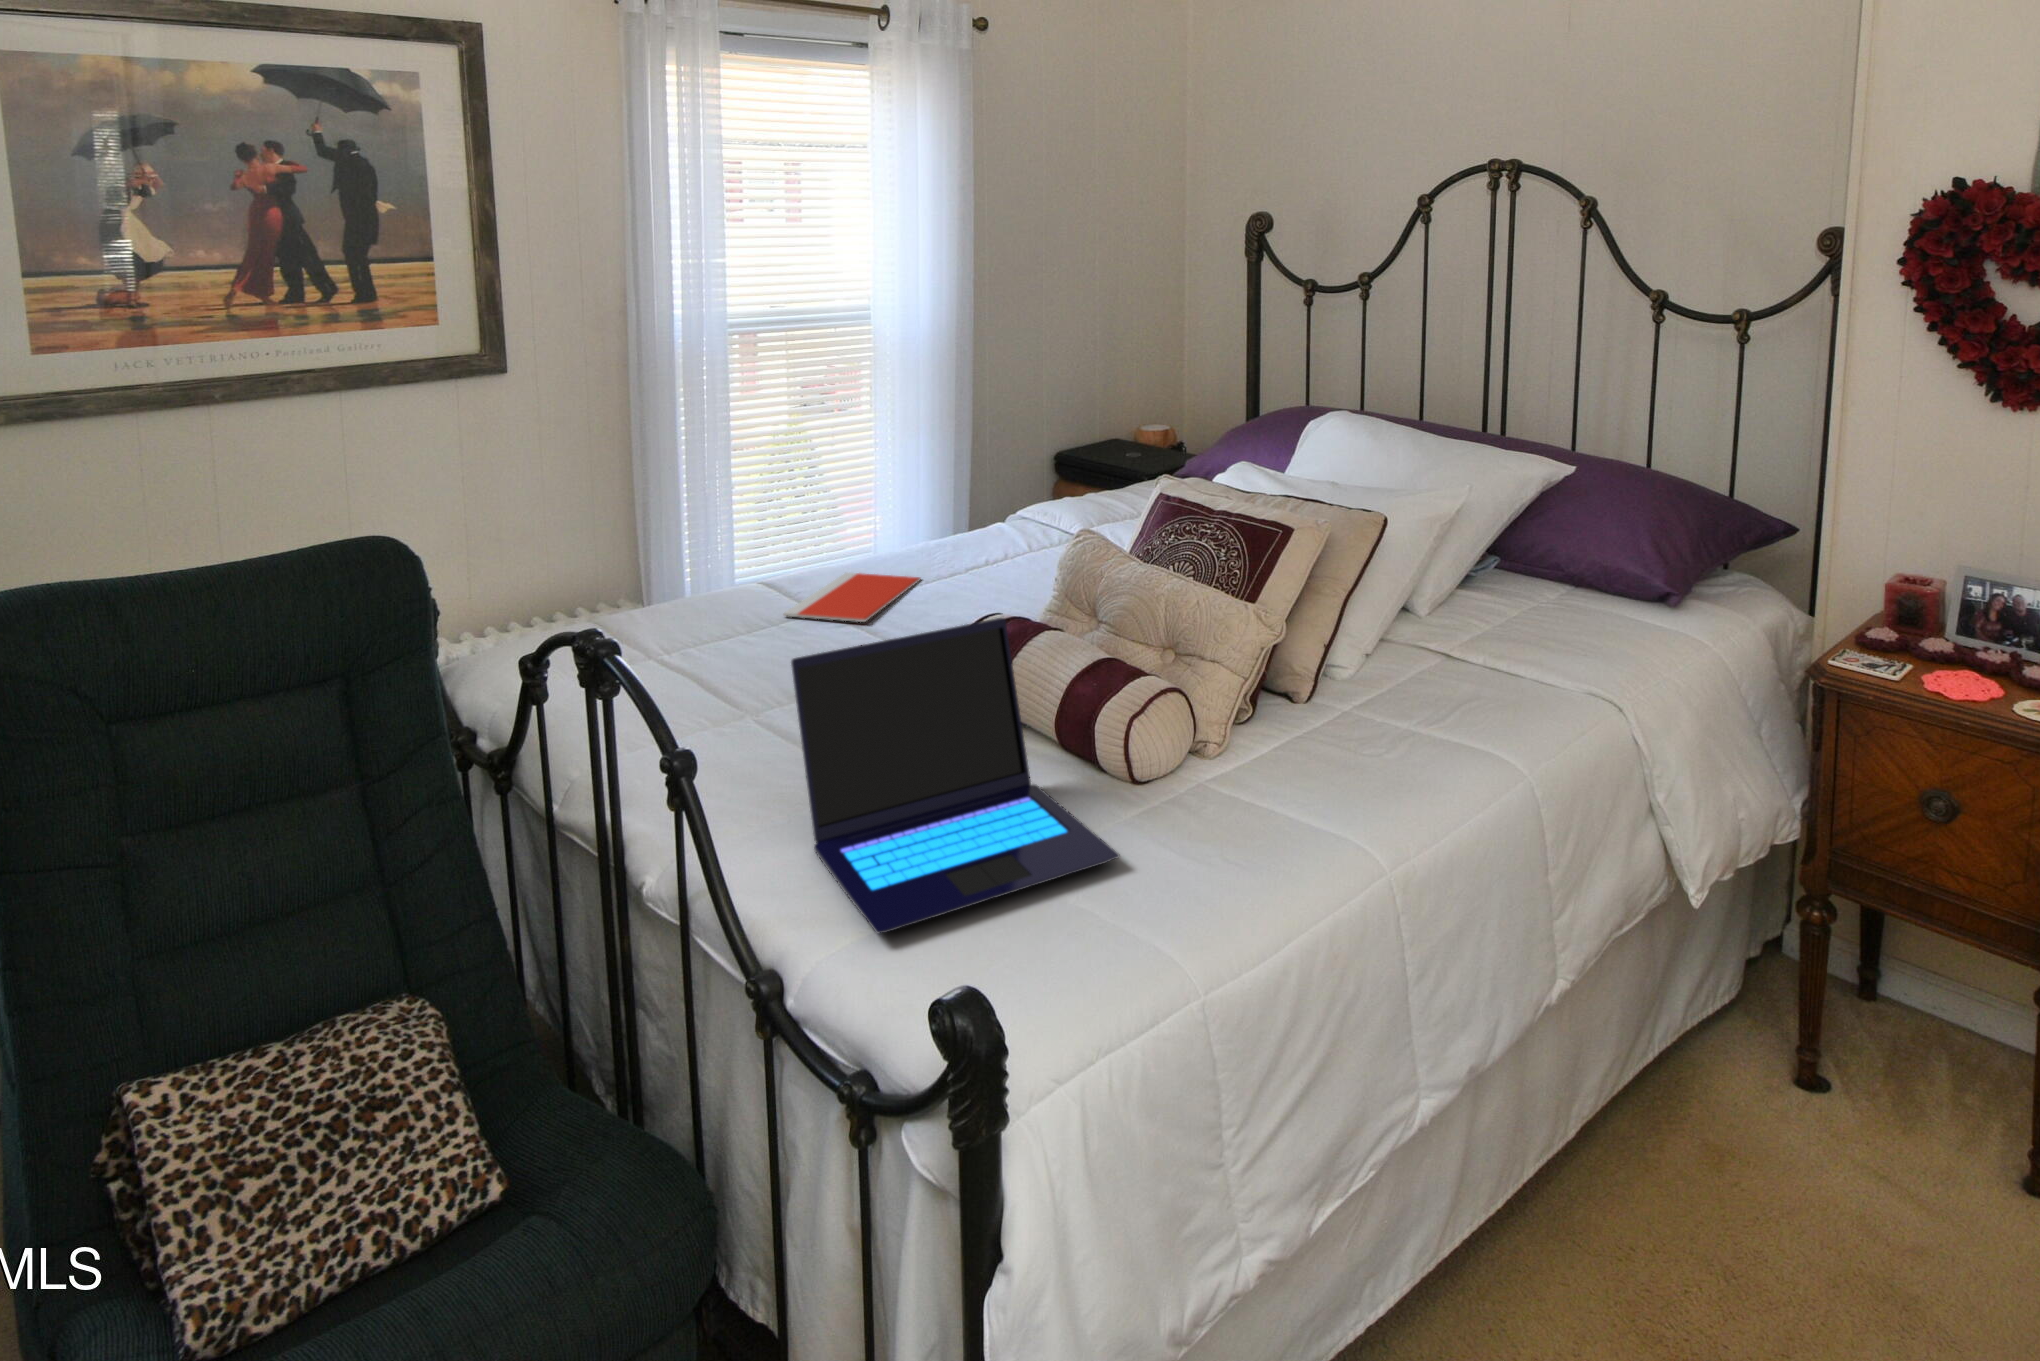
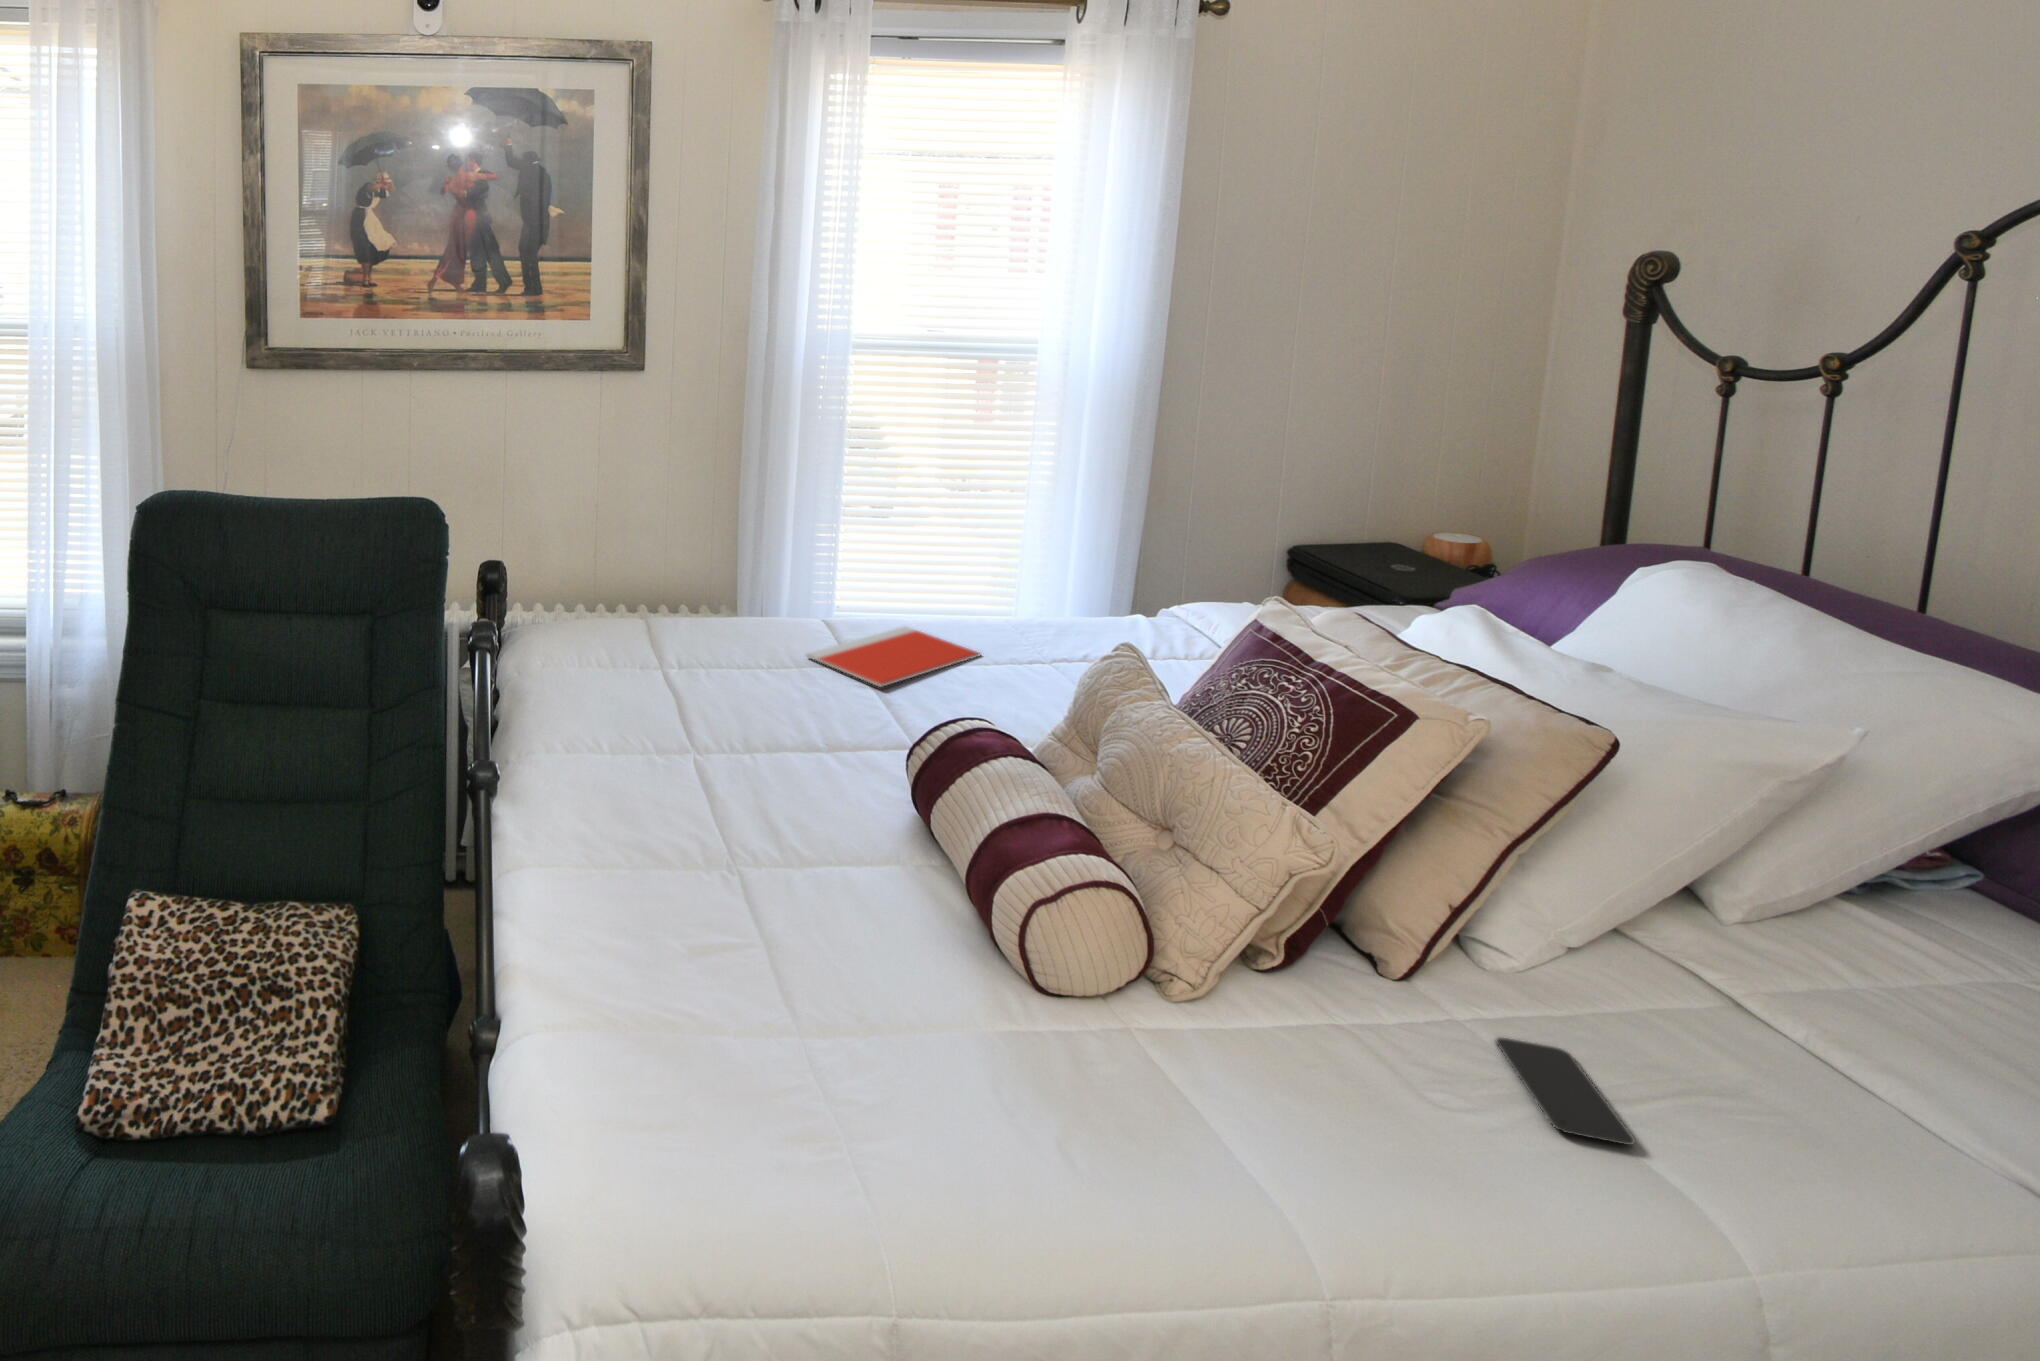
laptop: present [791,618,1119,933] -> none [609,710,948,1102]
smartphone: none [1350,700,1429,738] -> present [1496,1038,1635,1145]

